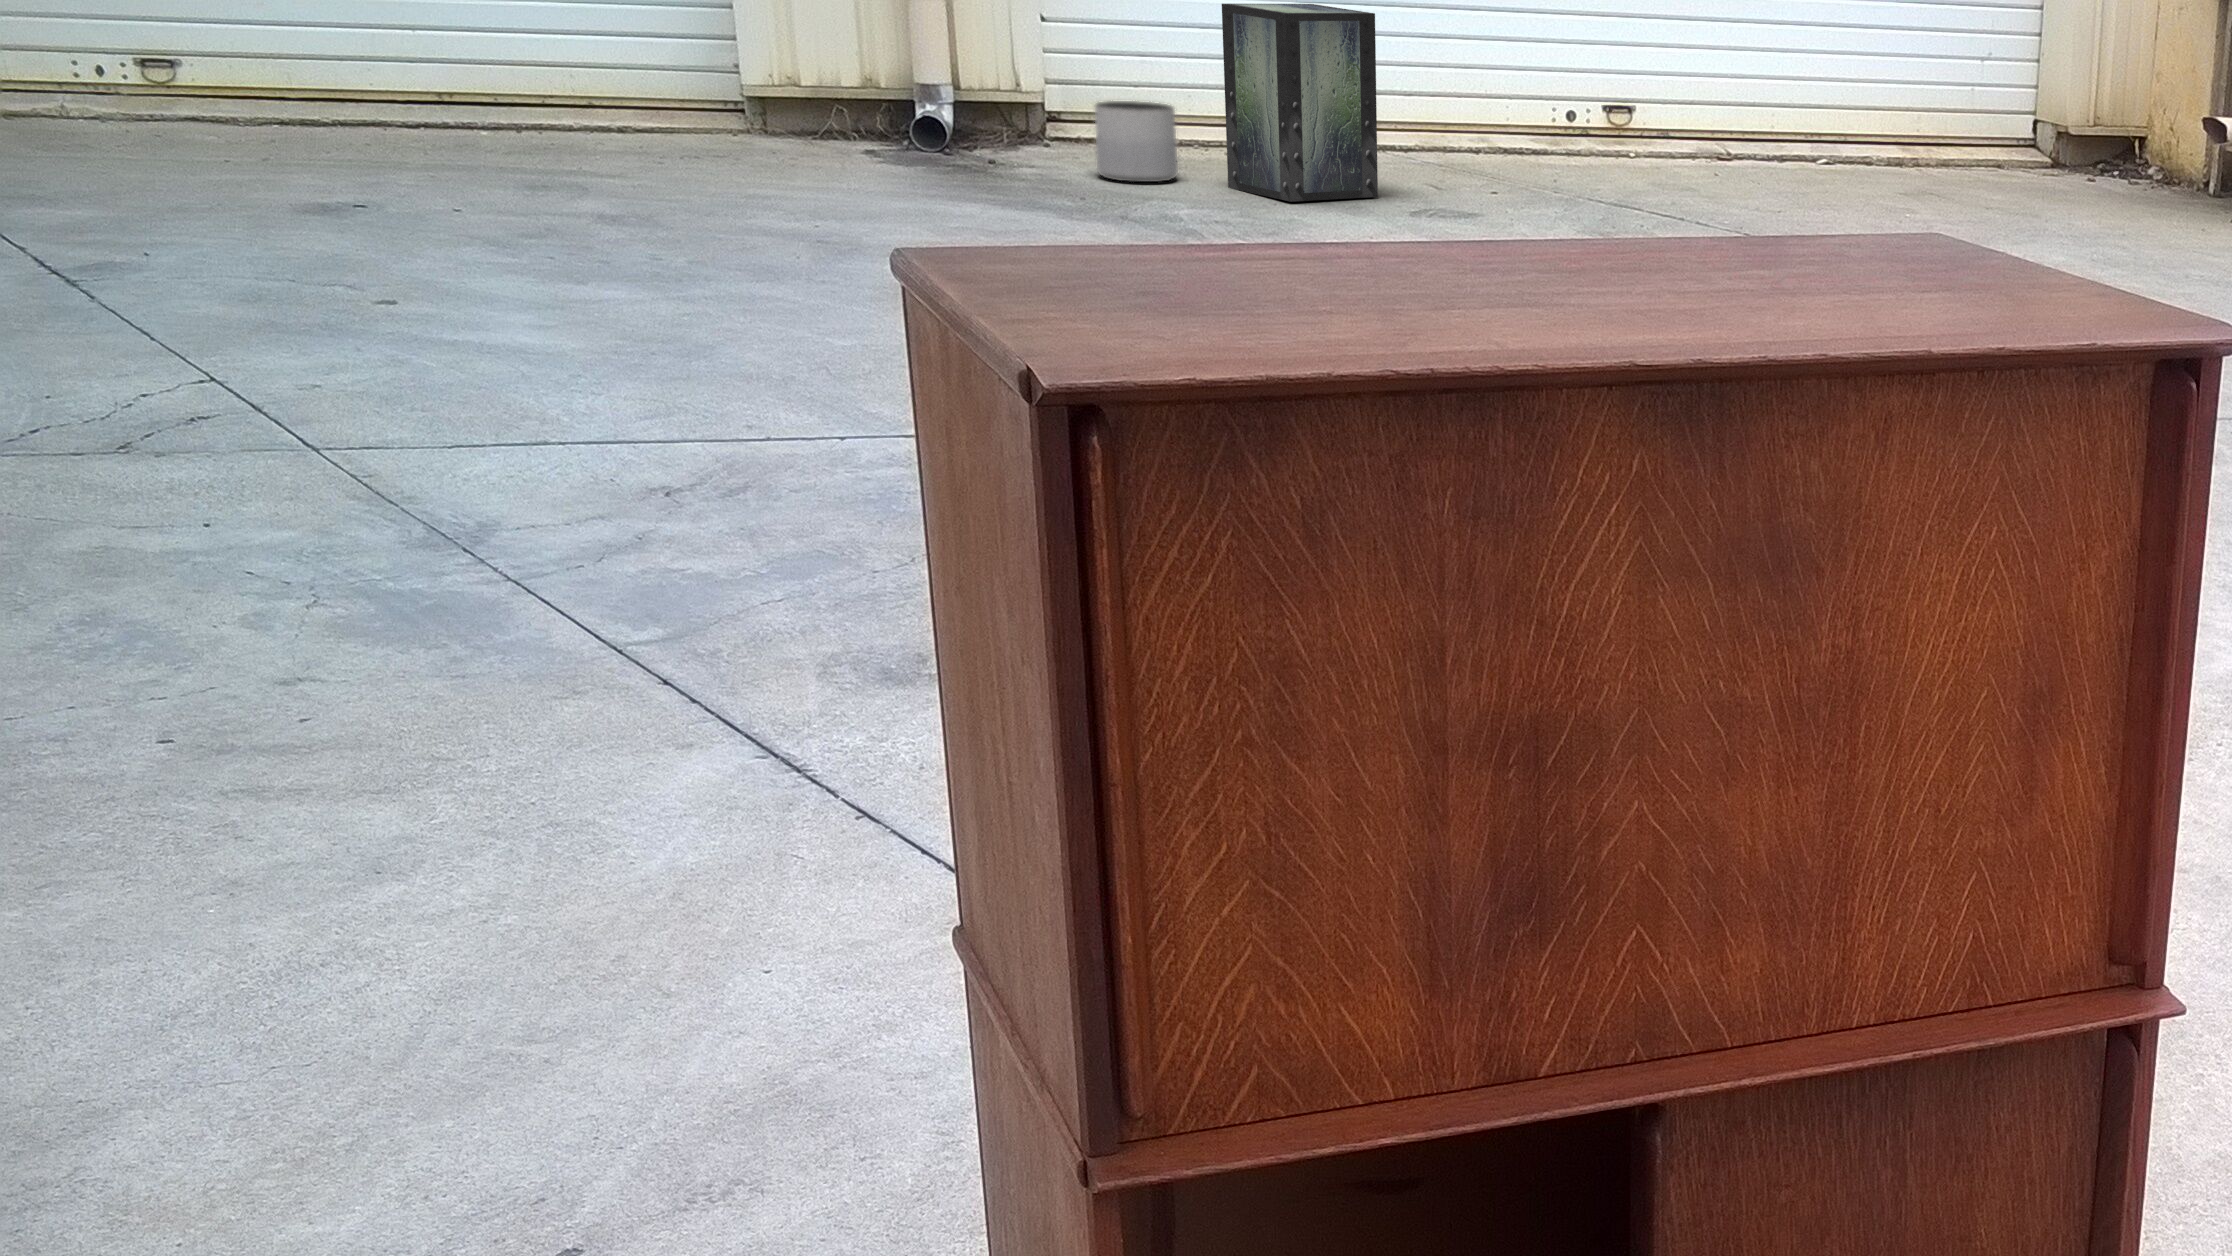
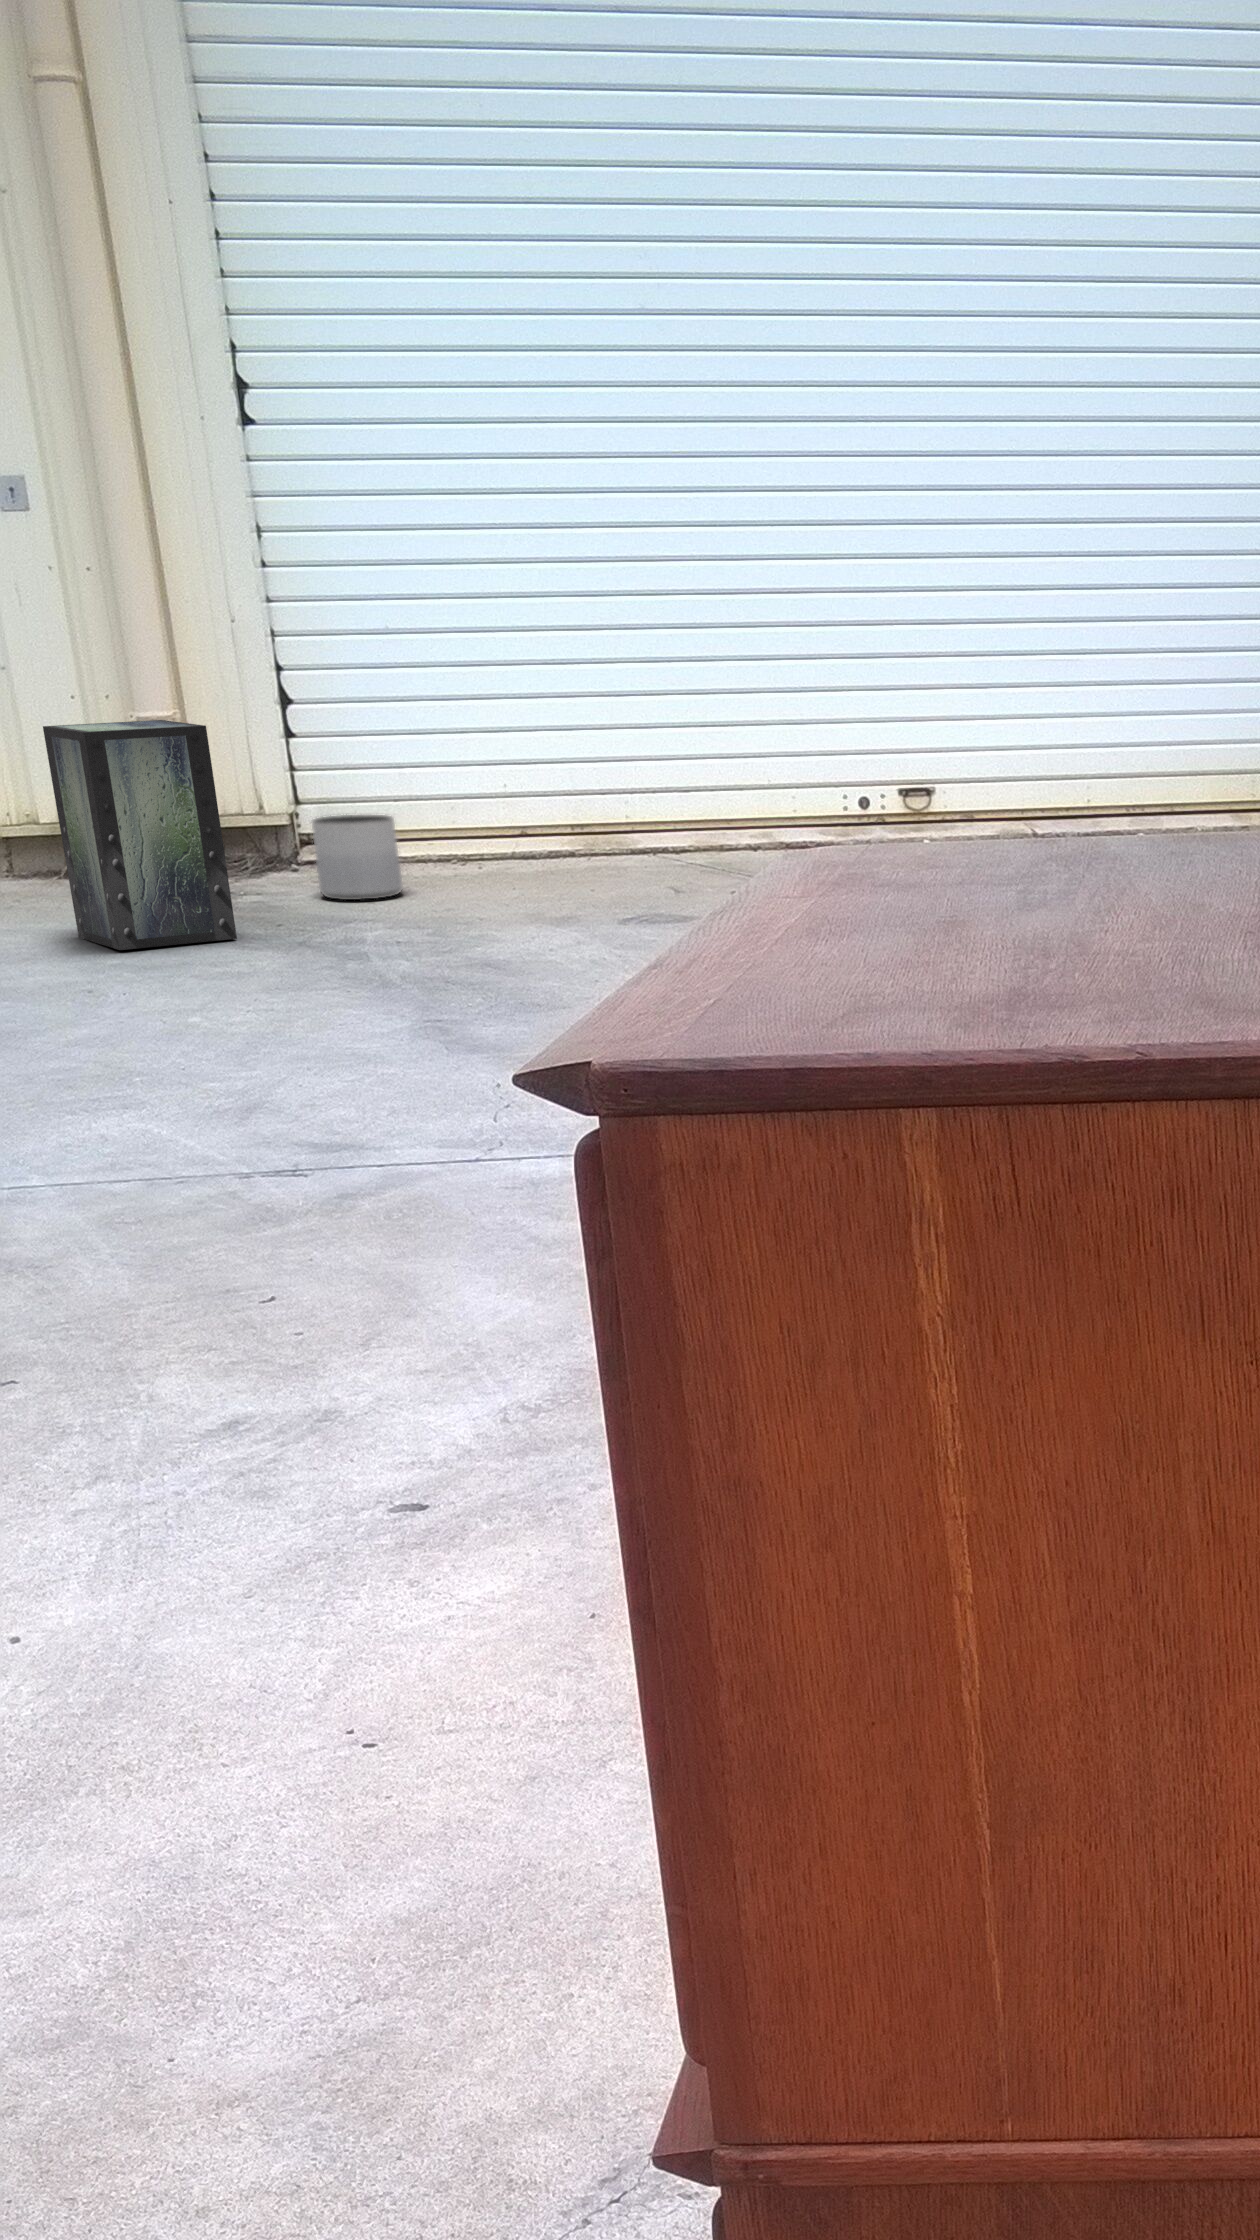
storage box: present [1222,4,1378,202] -> present [43,720,237,950]

